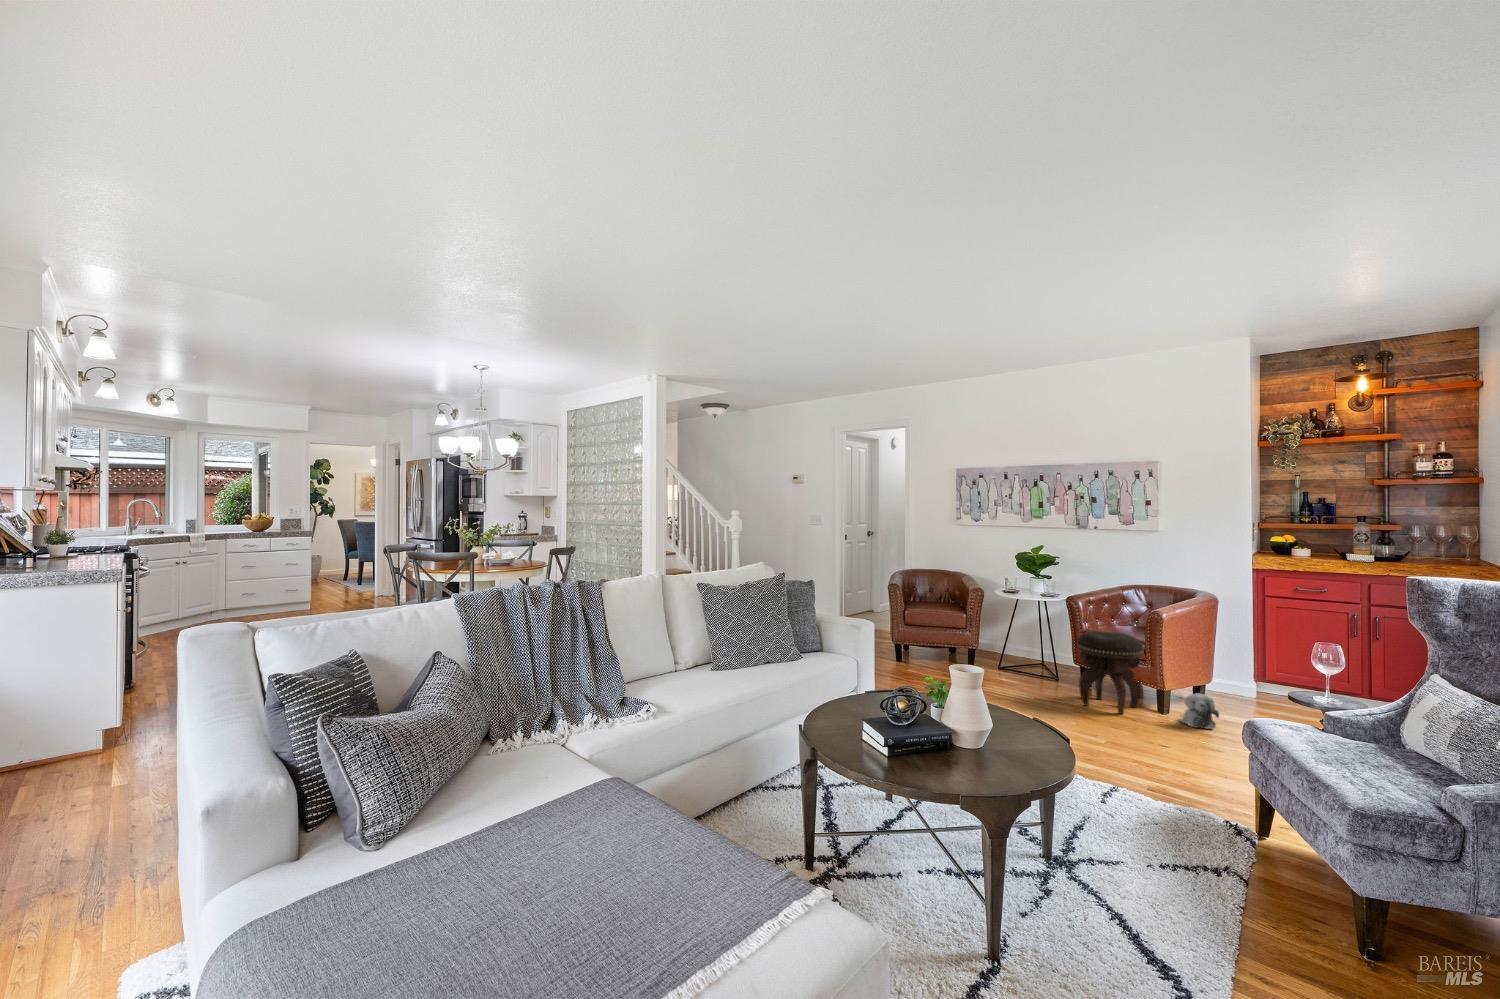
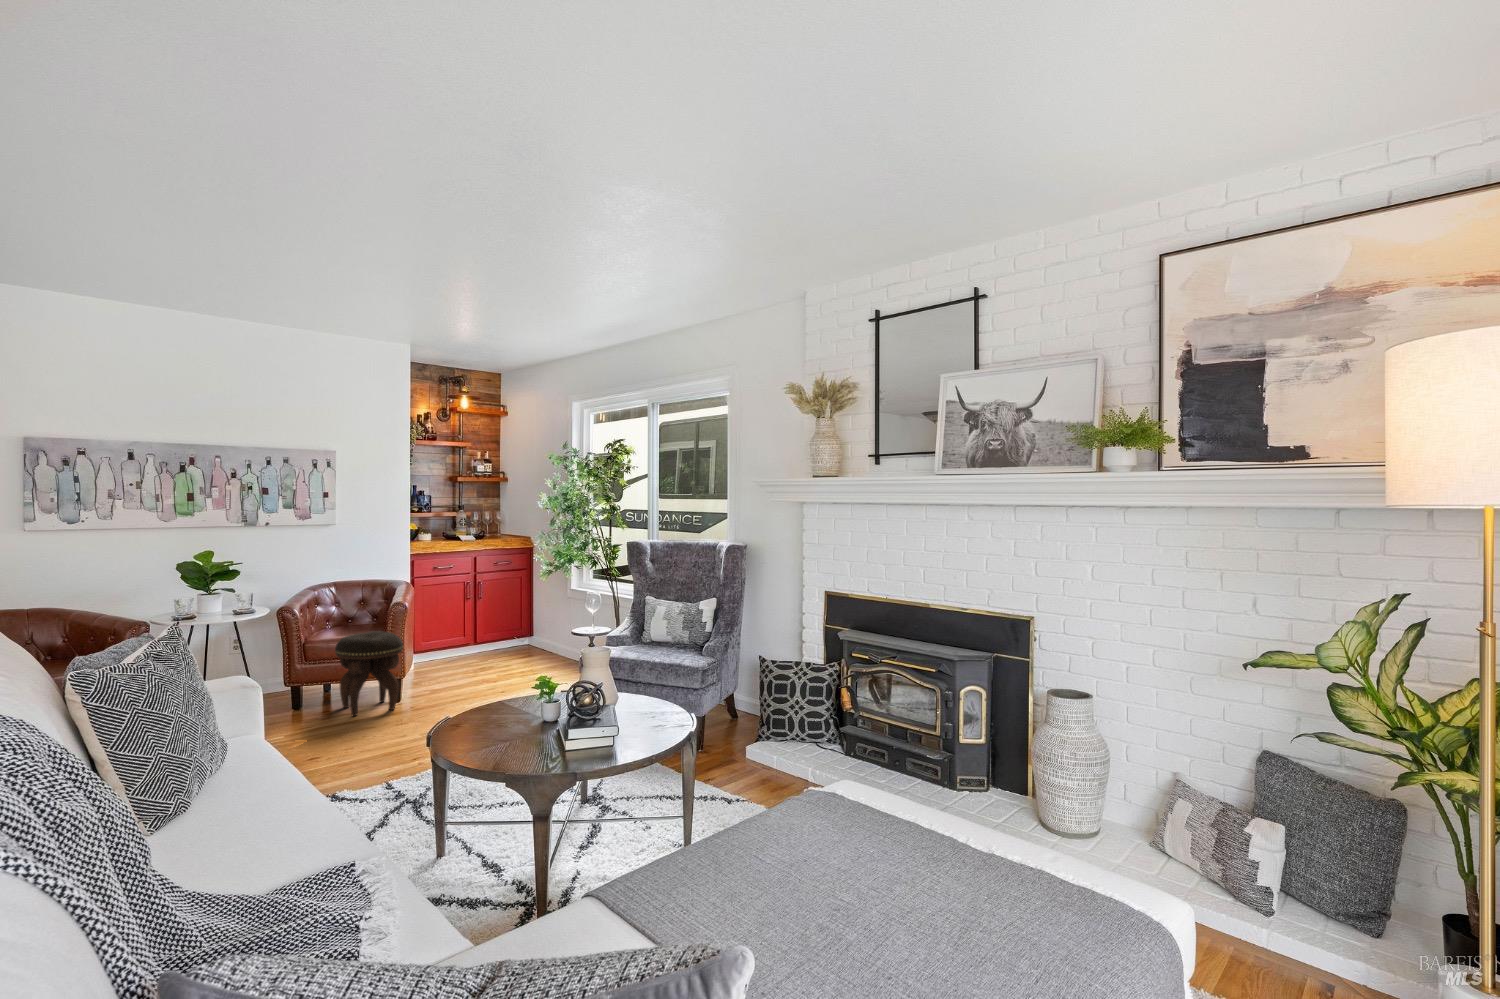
plush toy: present [1181,694,1219,729] -> none [424,667,460,698]

